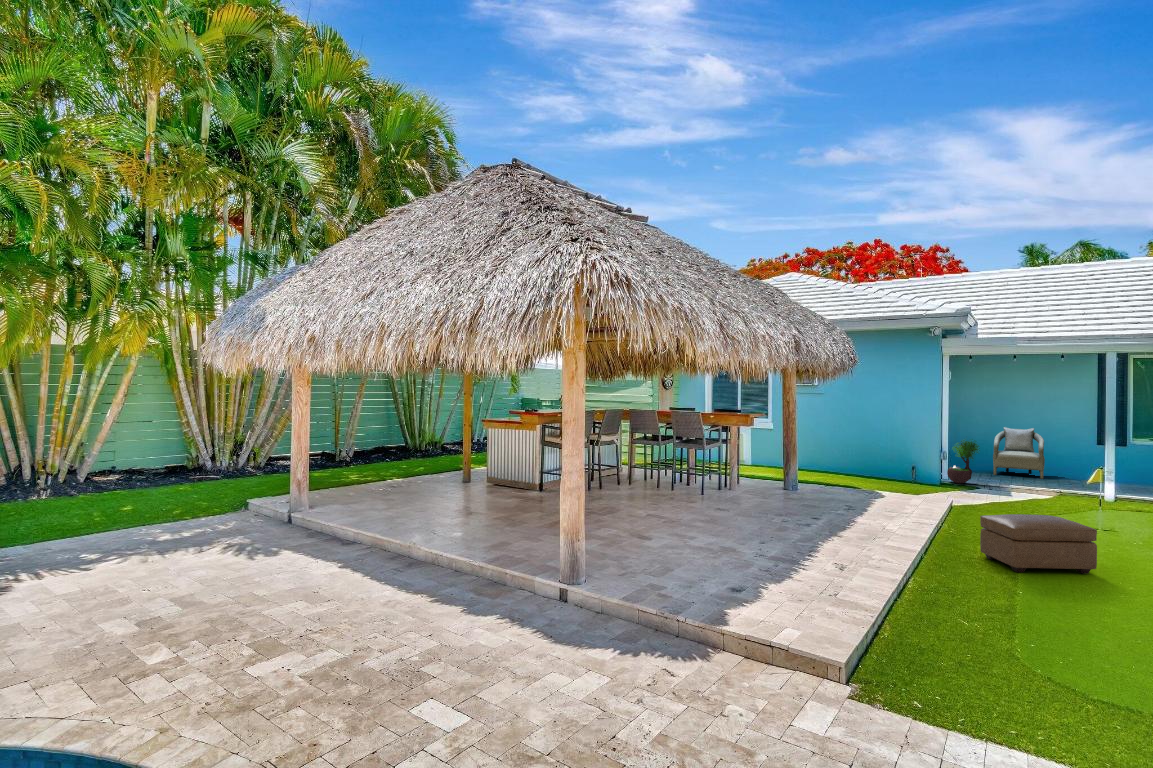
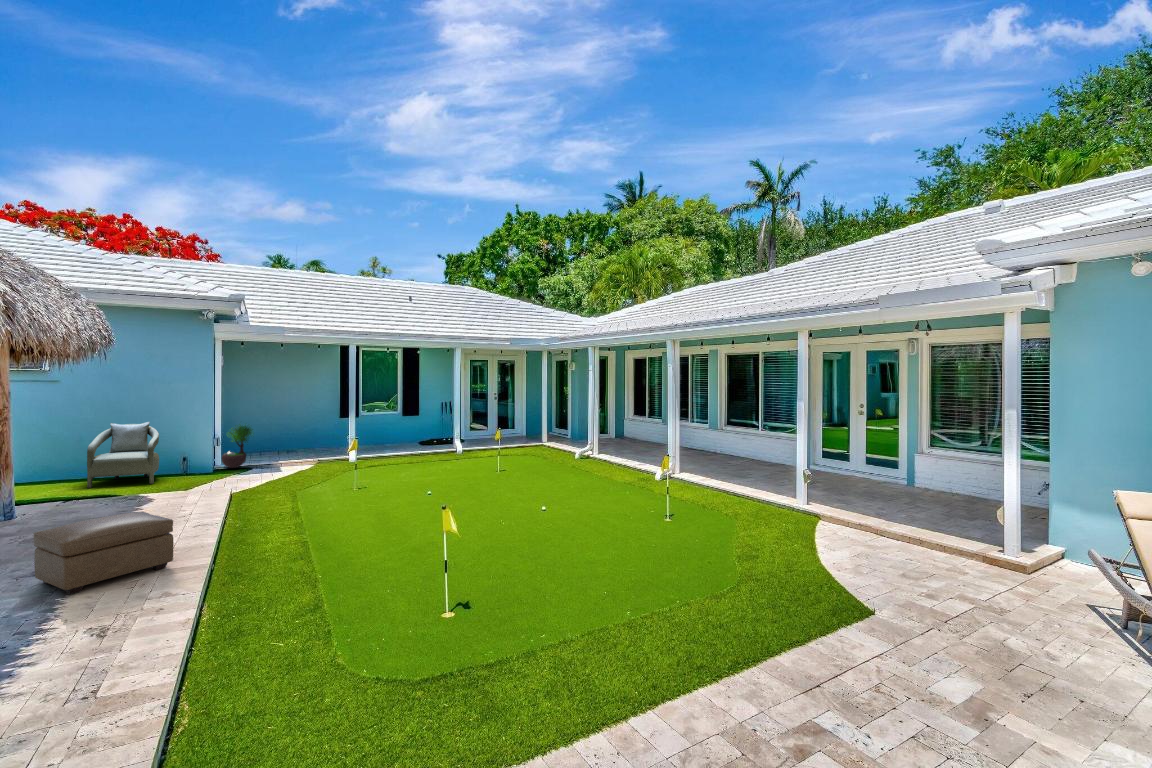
armchair: present [993,427,1045,479] -> present [87,422,159,488]
ottoman: present [980,514,1097,574] -> present [33,512,174,594]

